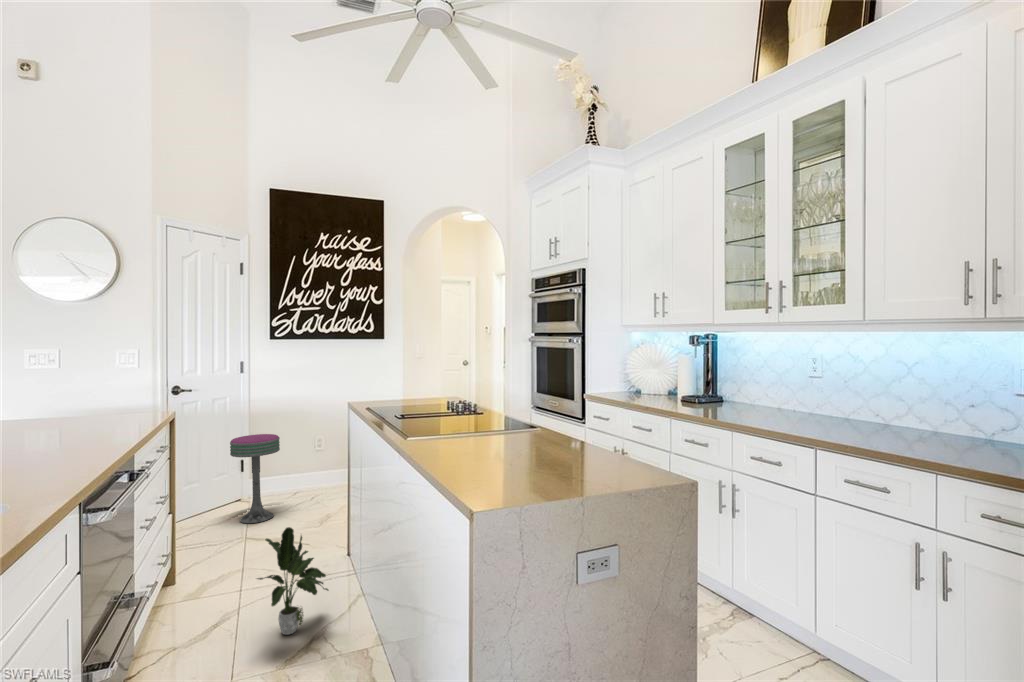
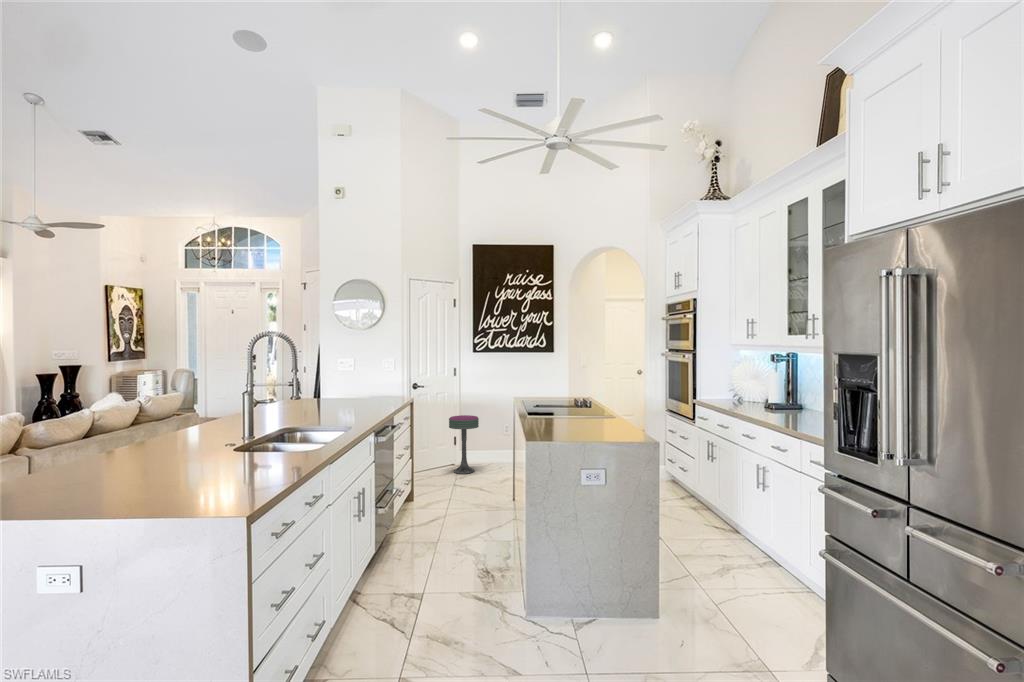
potted plant: present [257,527,328,635] -> none [451,466,491,529]

